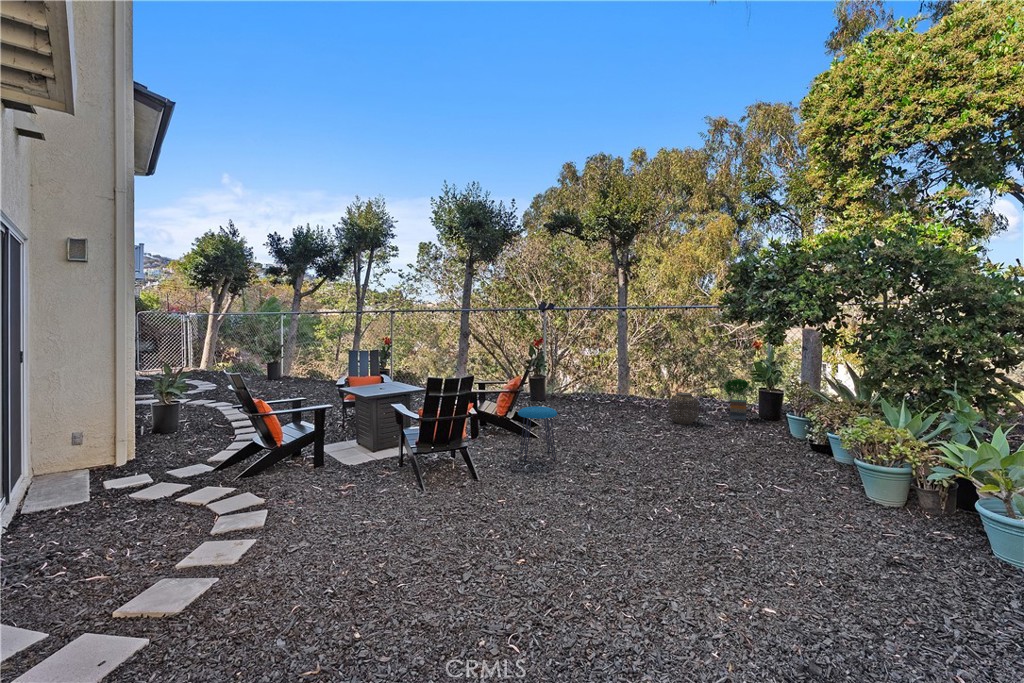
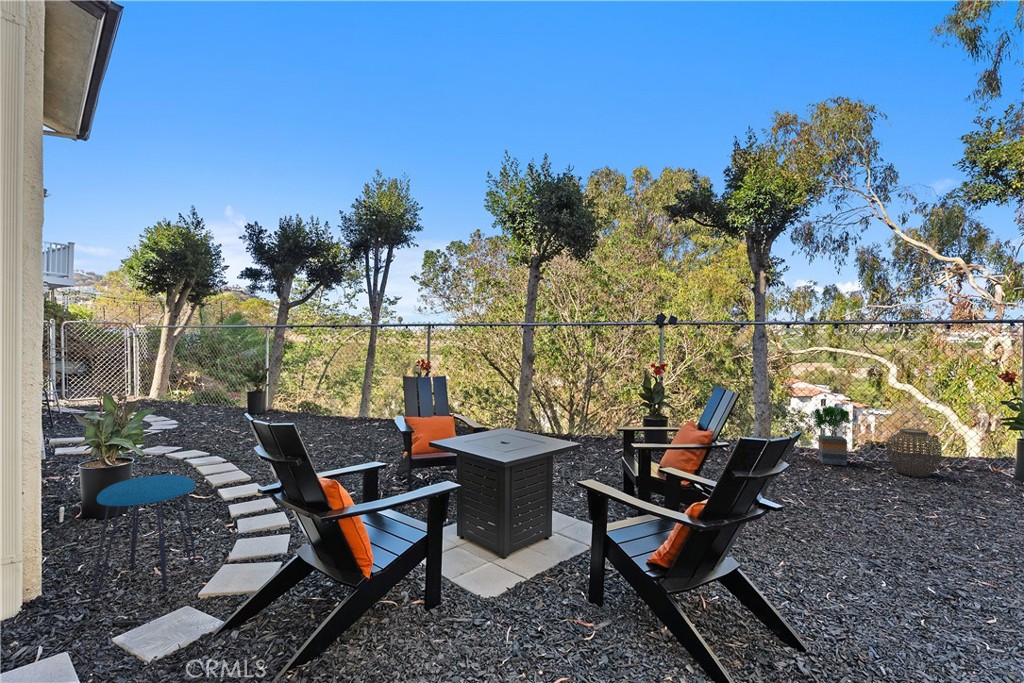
potted tree: present [724,379,754,420] -> present [810,406,857,465]
stool: present [518,407,557,461] -> present [92,475,196,596]

